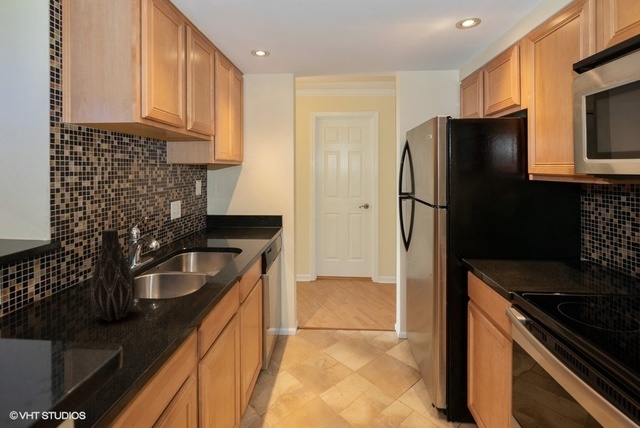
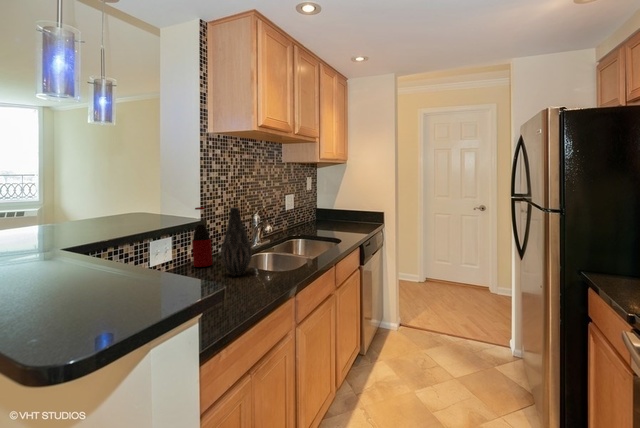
bottle: none [38,227,72,312] -> present [192,207,212,267]

